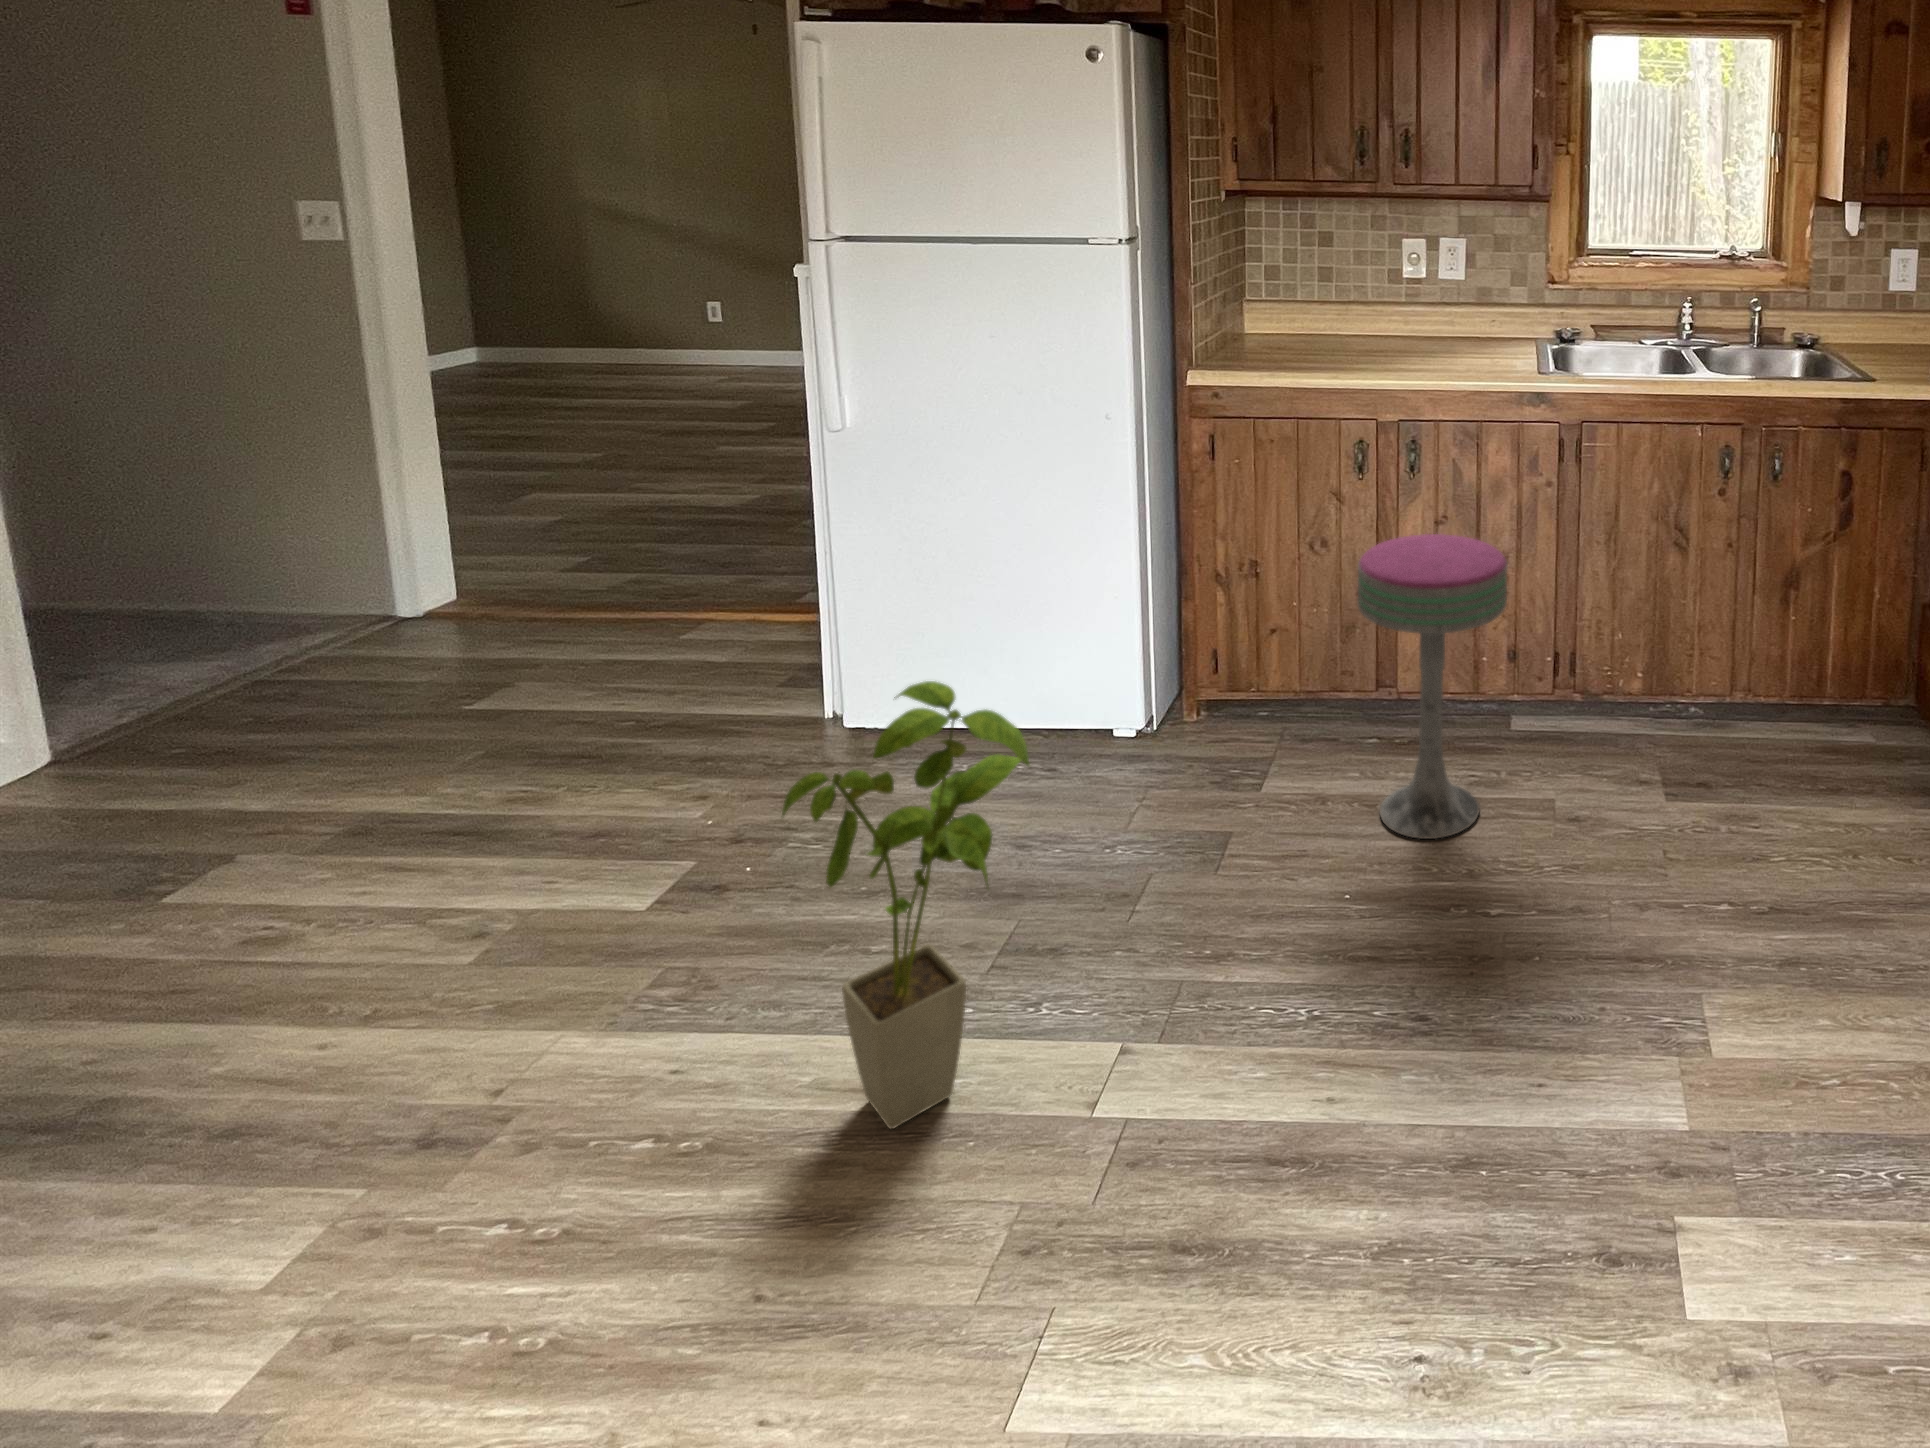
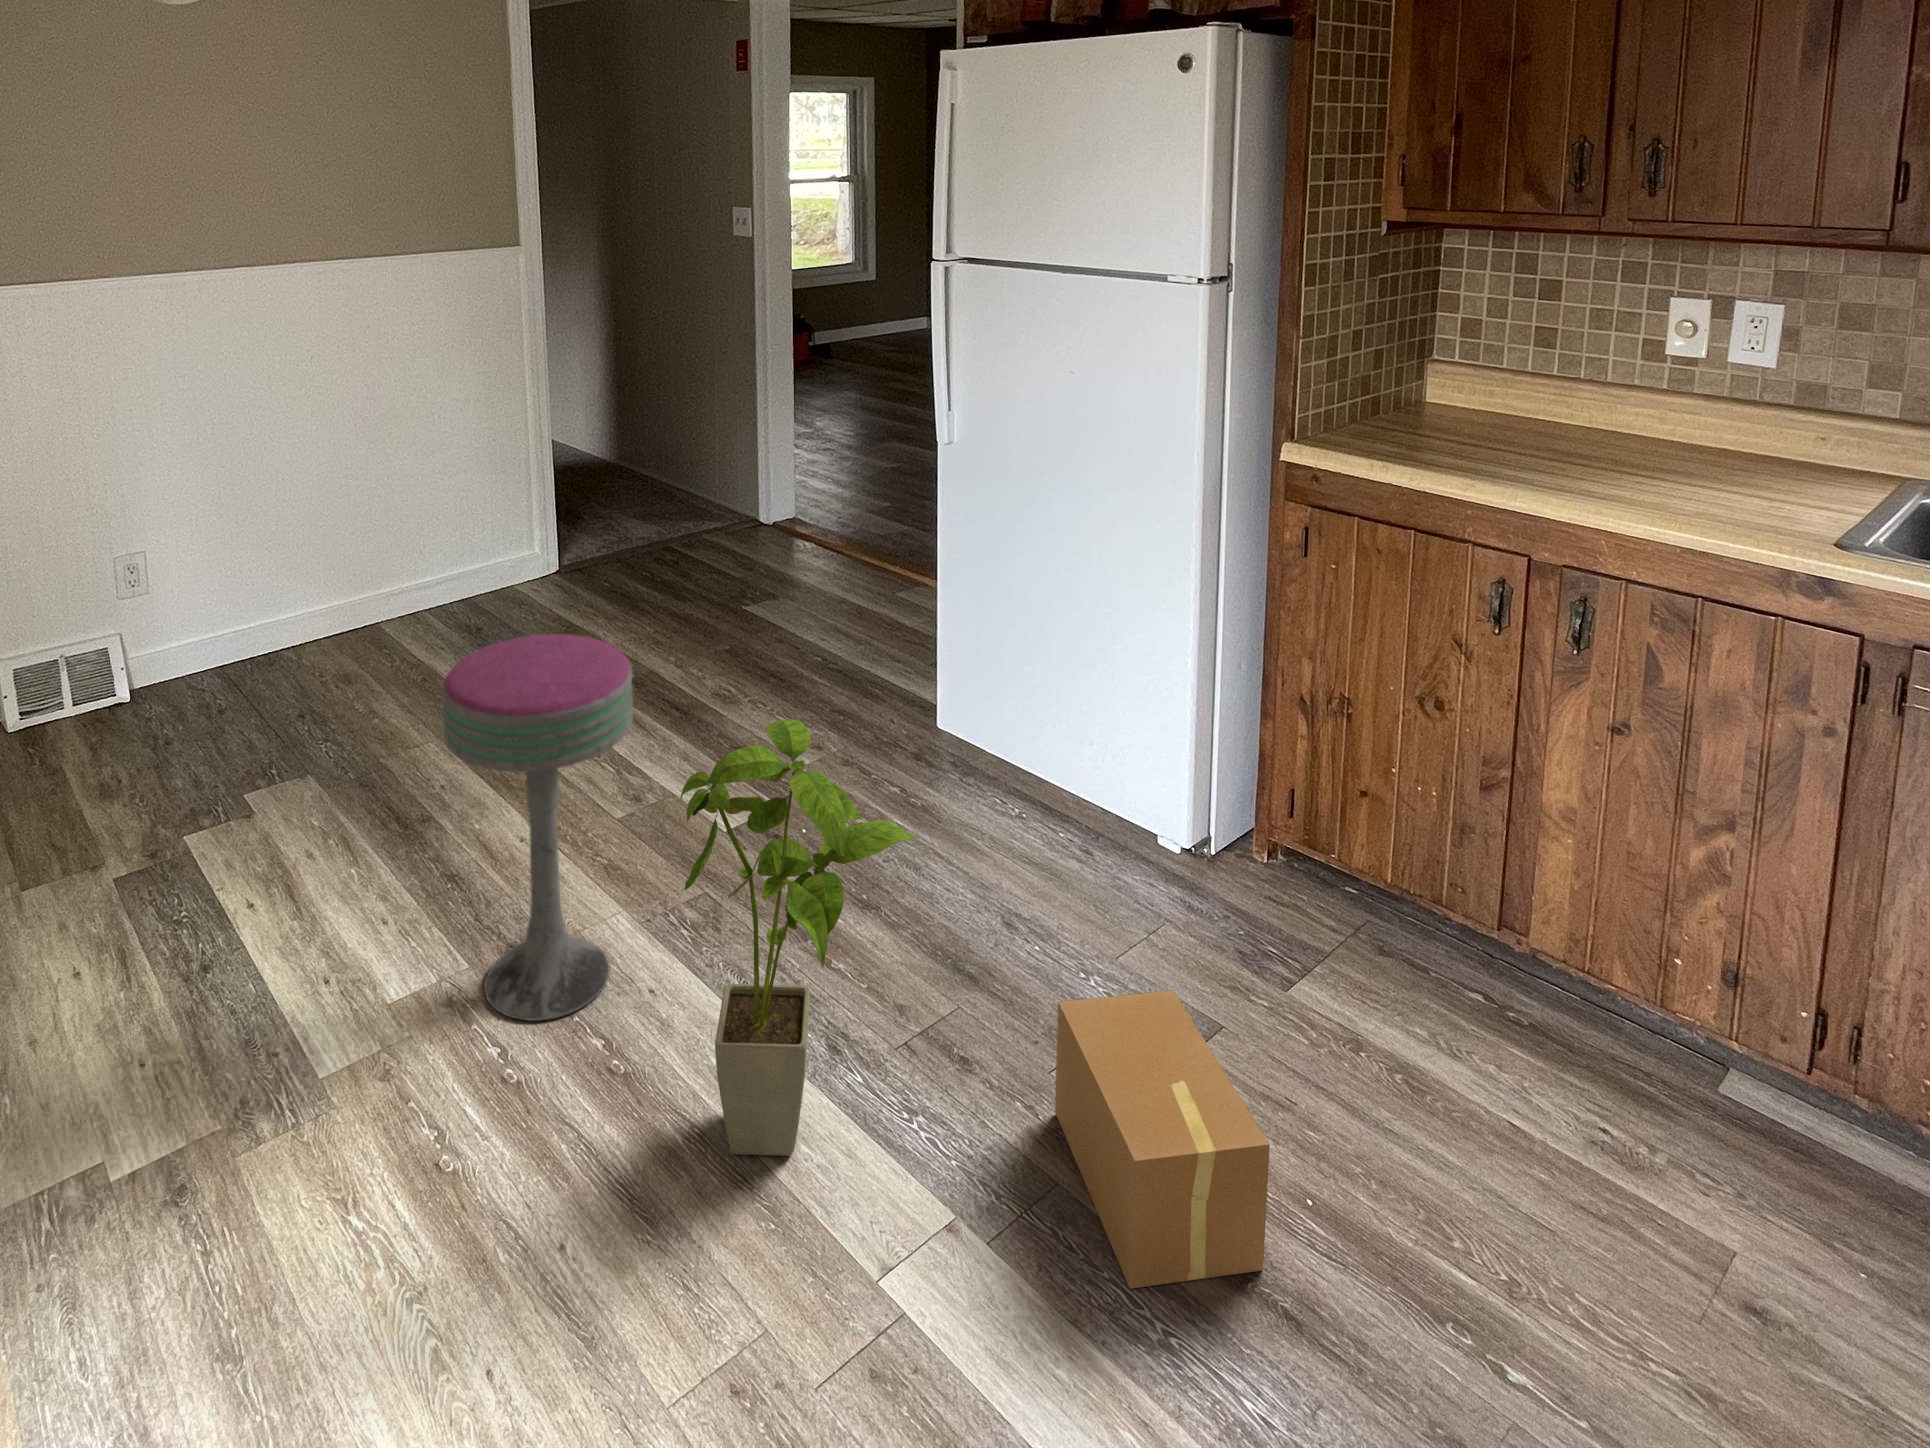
bar stool: present [1358,534,1508,839] -> present [442,634,633,1021]
cardboard box: none [1150,801,1342,1003] -> present [1055,990,1270,1289]

